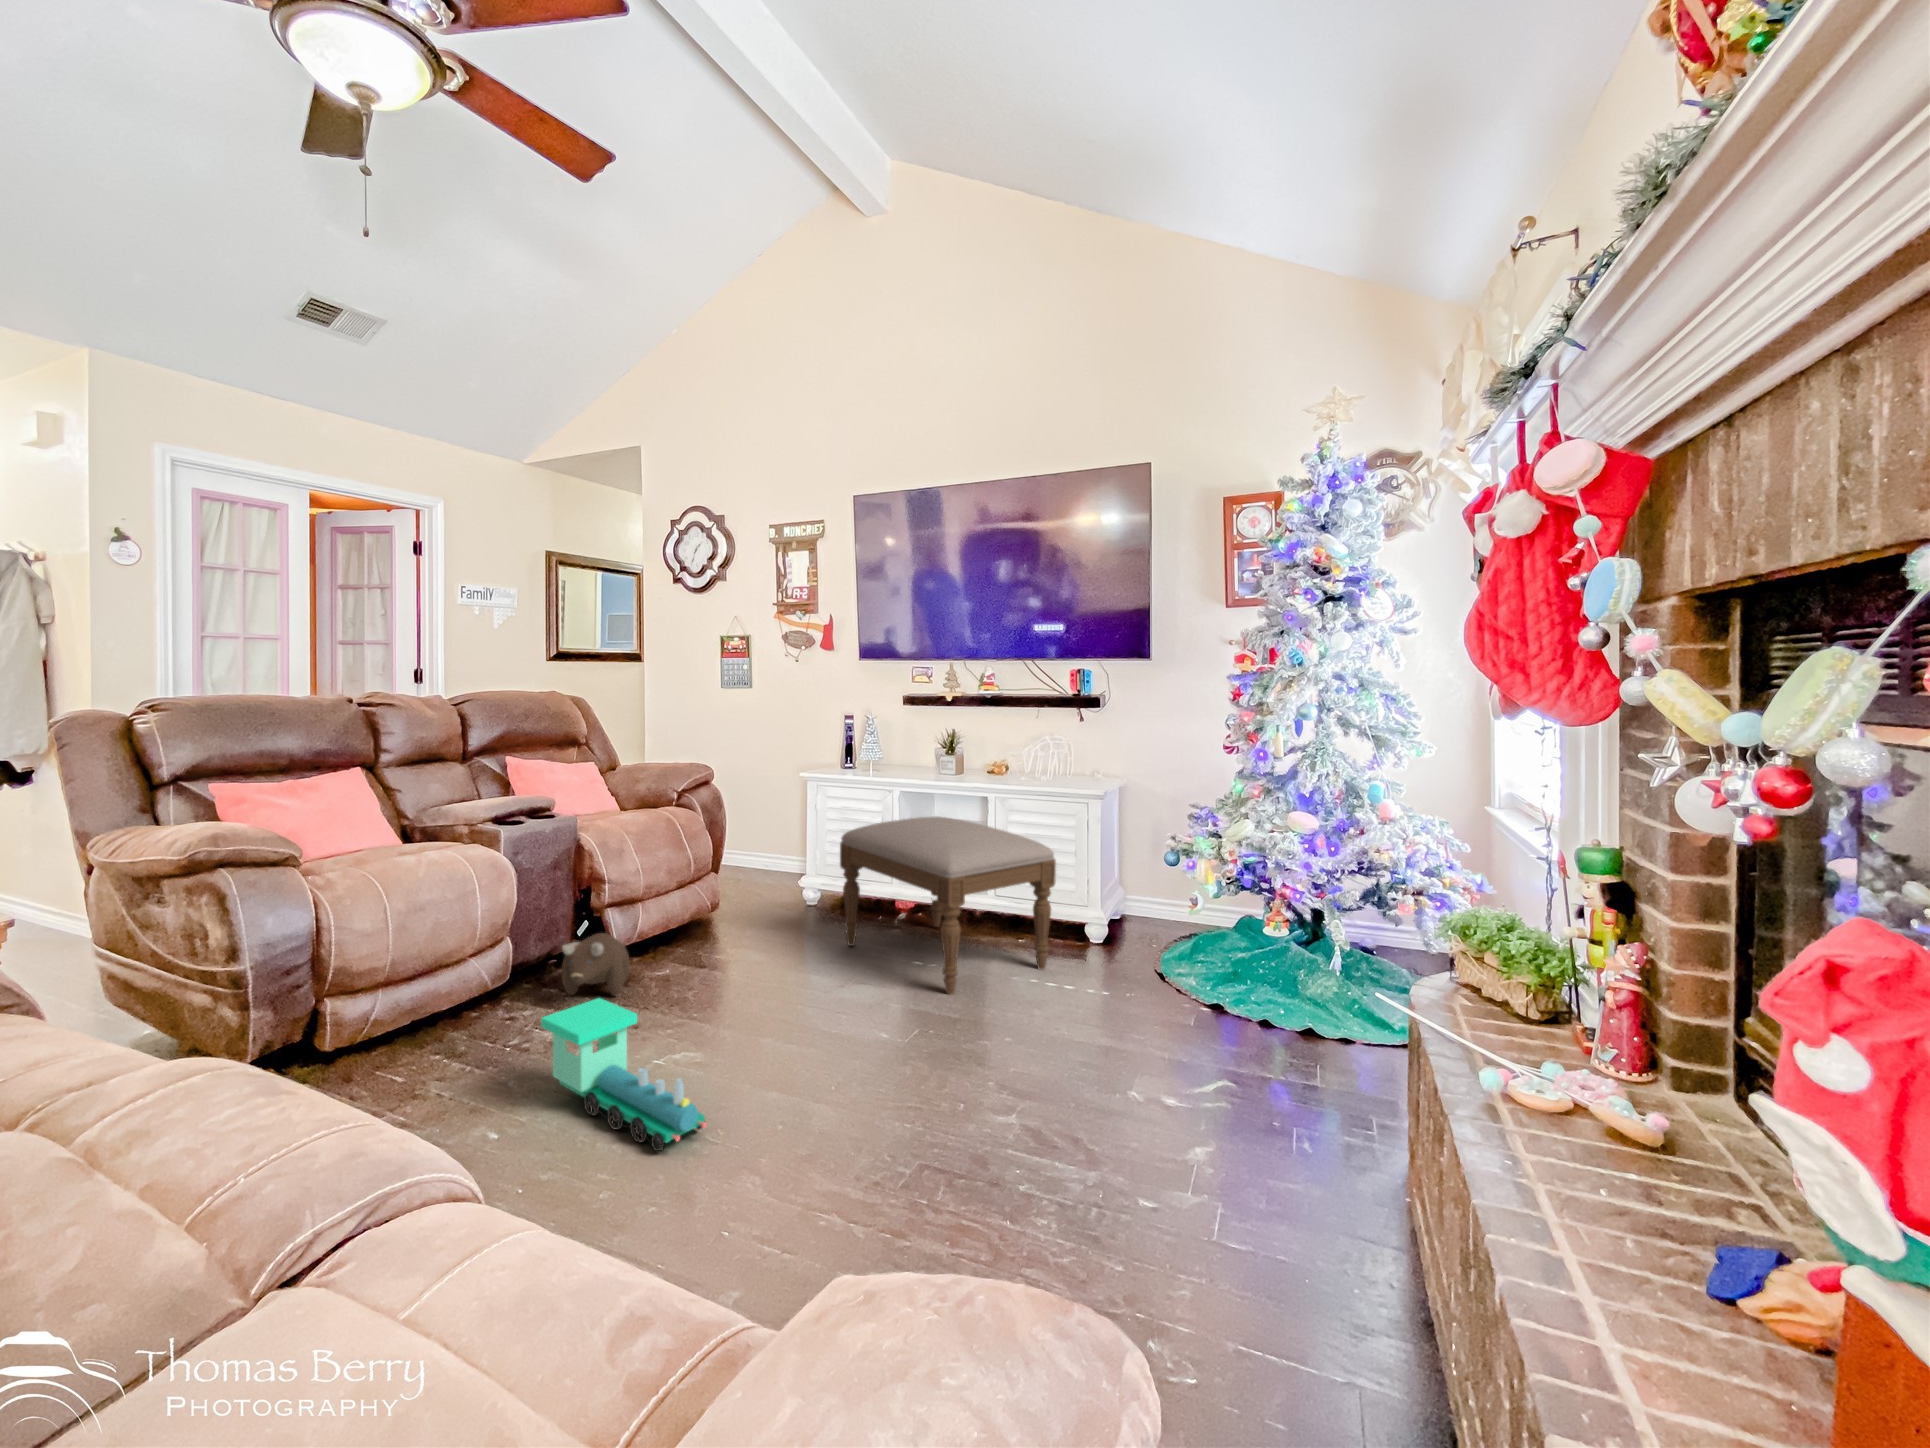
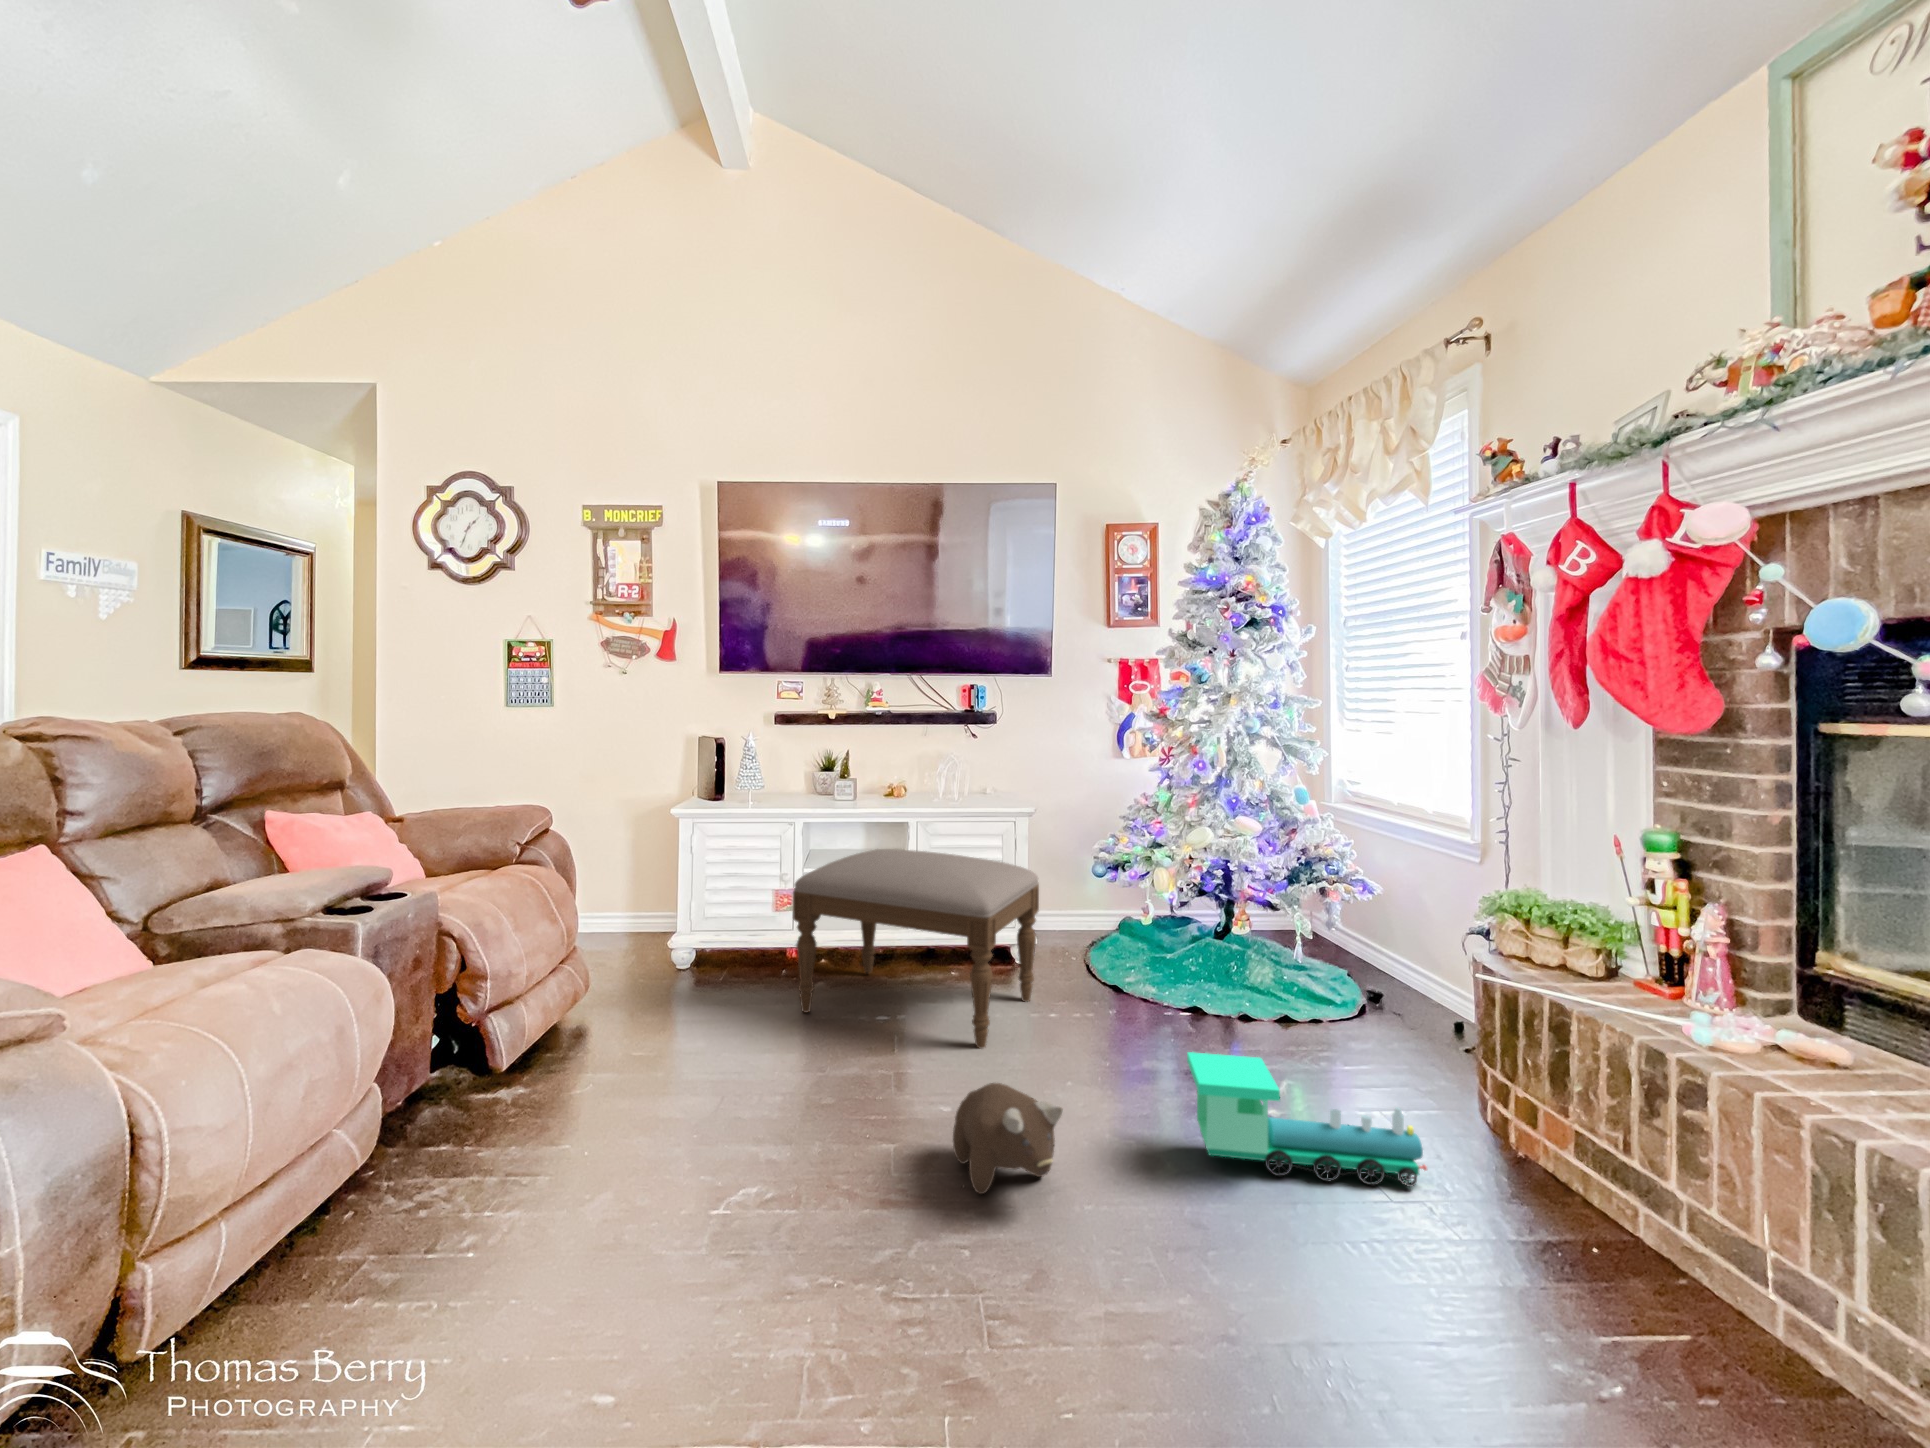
plush toy: present [562,933,630,996] -> present [953,1083,1063,1194]
toy train: present [541,998,706,1151] -> present [1187,1052,1427,1187]

